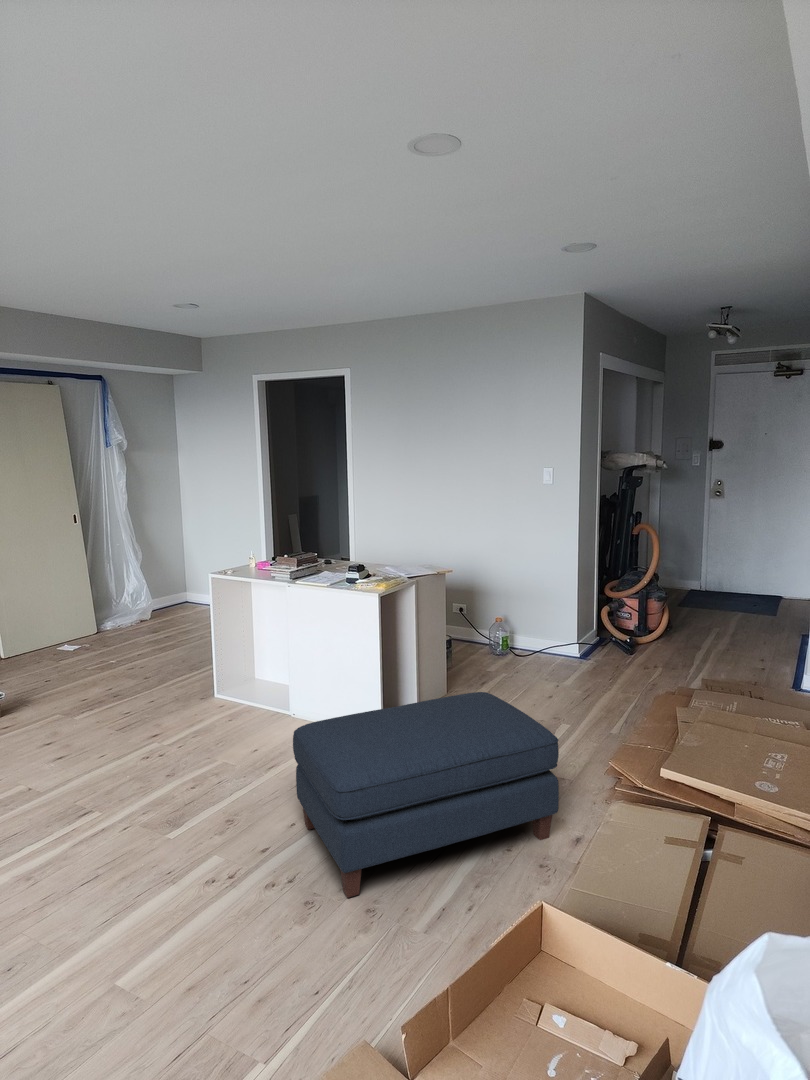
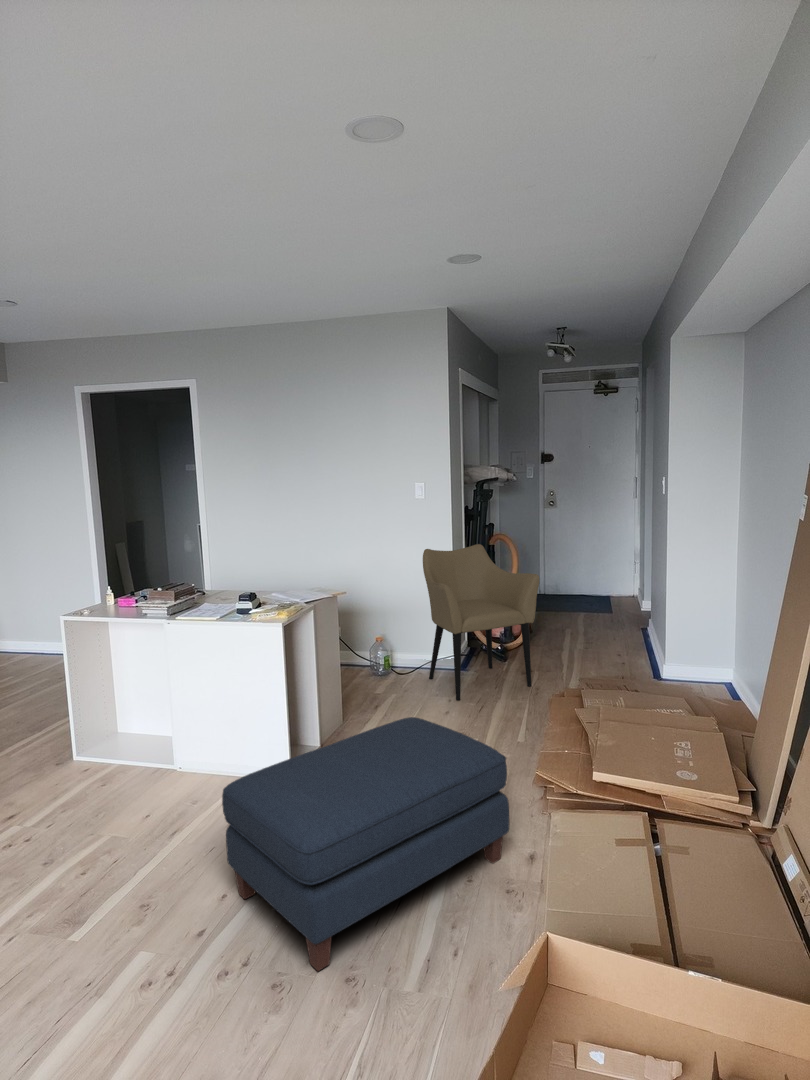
armchair: none [546,532,665,687] -> present [423,544,539,700]

